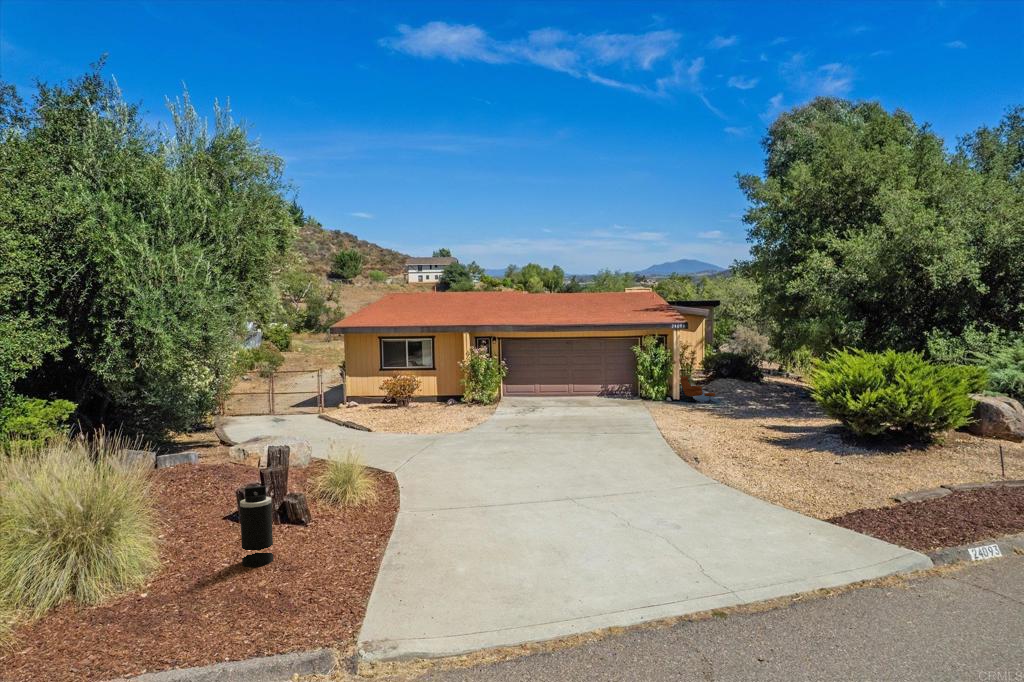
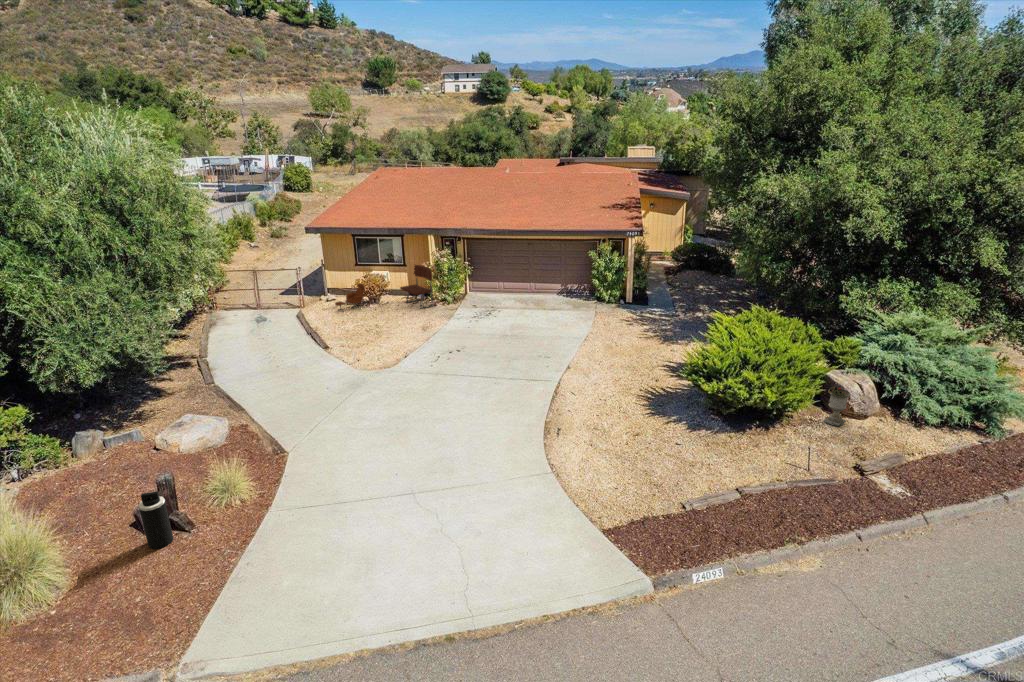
bench: none [429,368,468,411] -> present [400,265,433,309]
lounge chair: present [680,376,715,403] -> present [335,283,365,310]
planter: none [972,409,1000,453] -> present [824,386,851,426]

